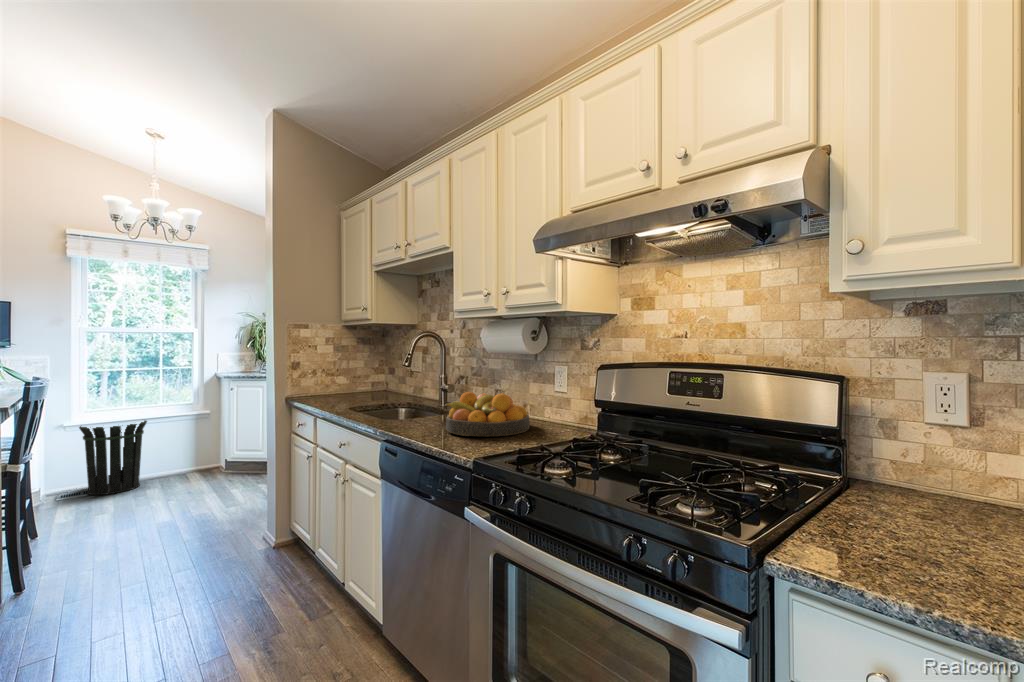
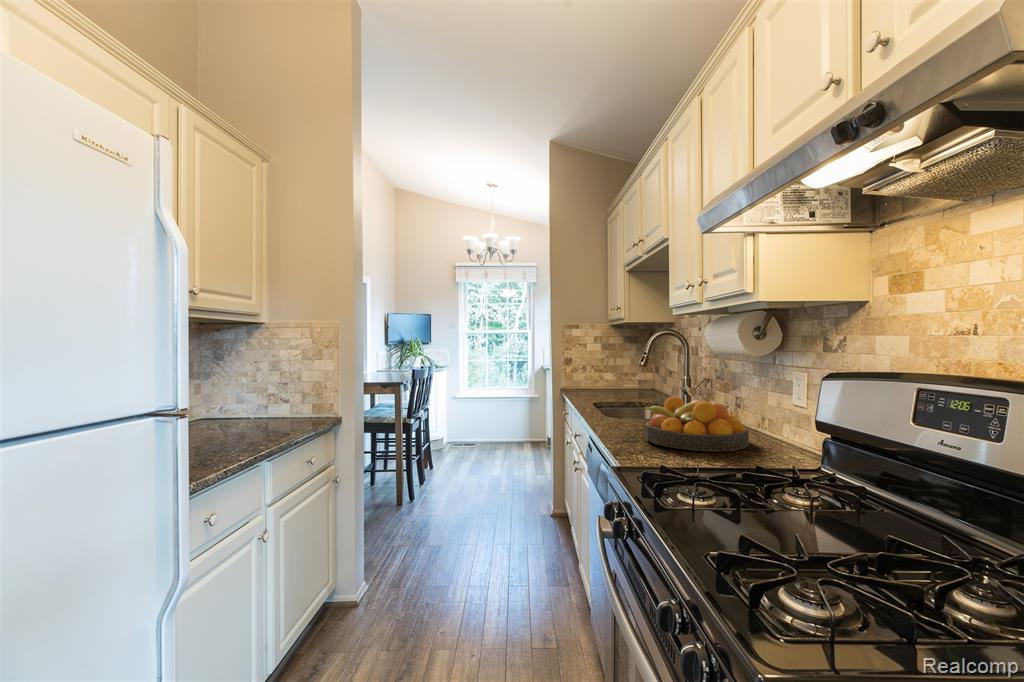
waste bin: present [79,420,147,495] -> none [454,398,494,452]

